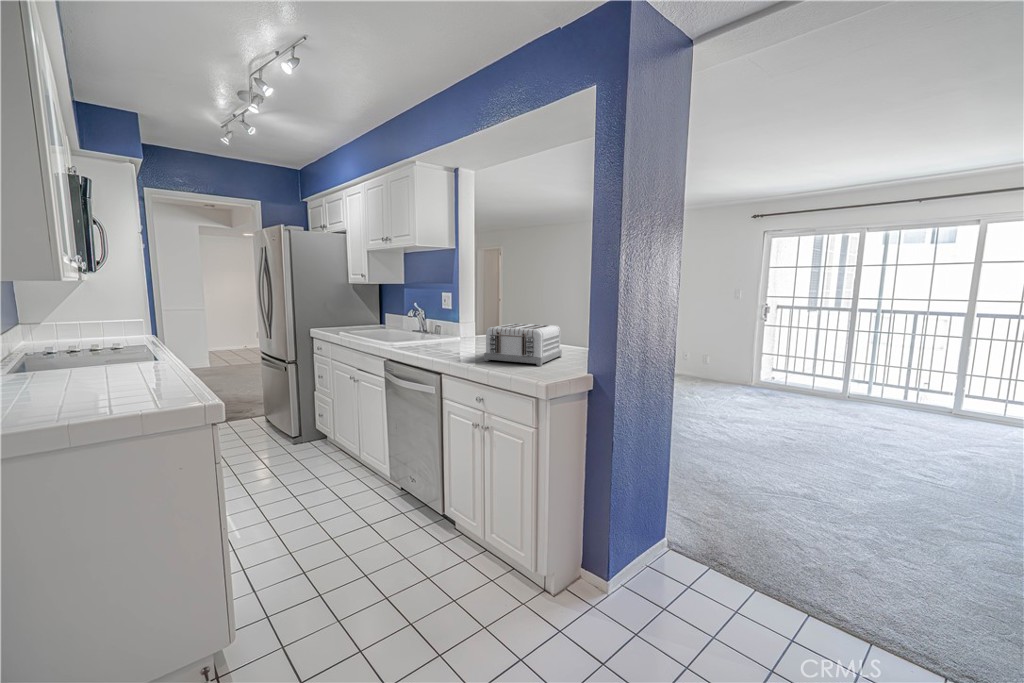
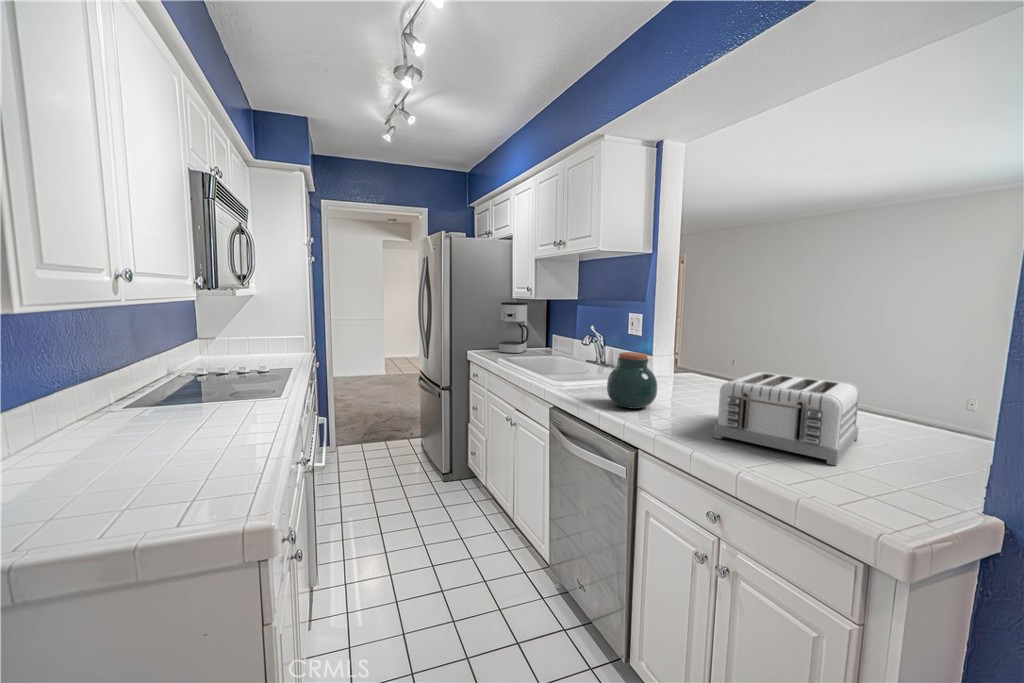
coffee maker: none [339,287,365,330] -> present [499,302,529,354]
jar: none [423,316,456,353] -> present [607,352,657,409]

